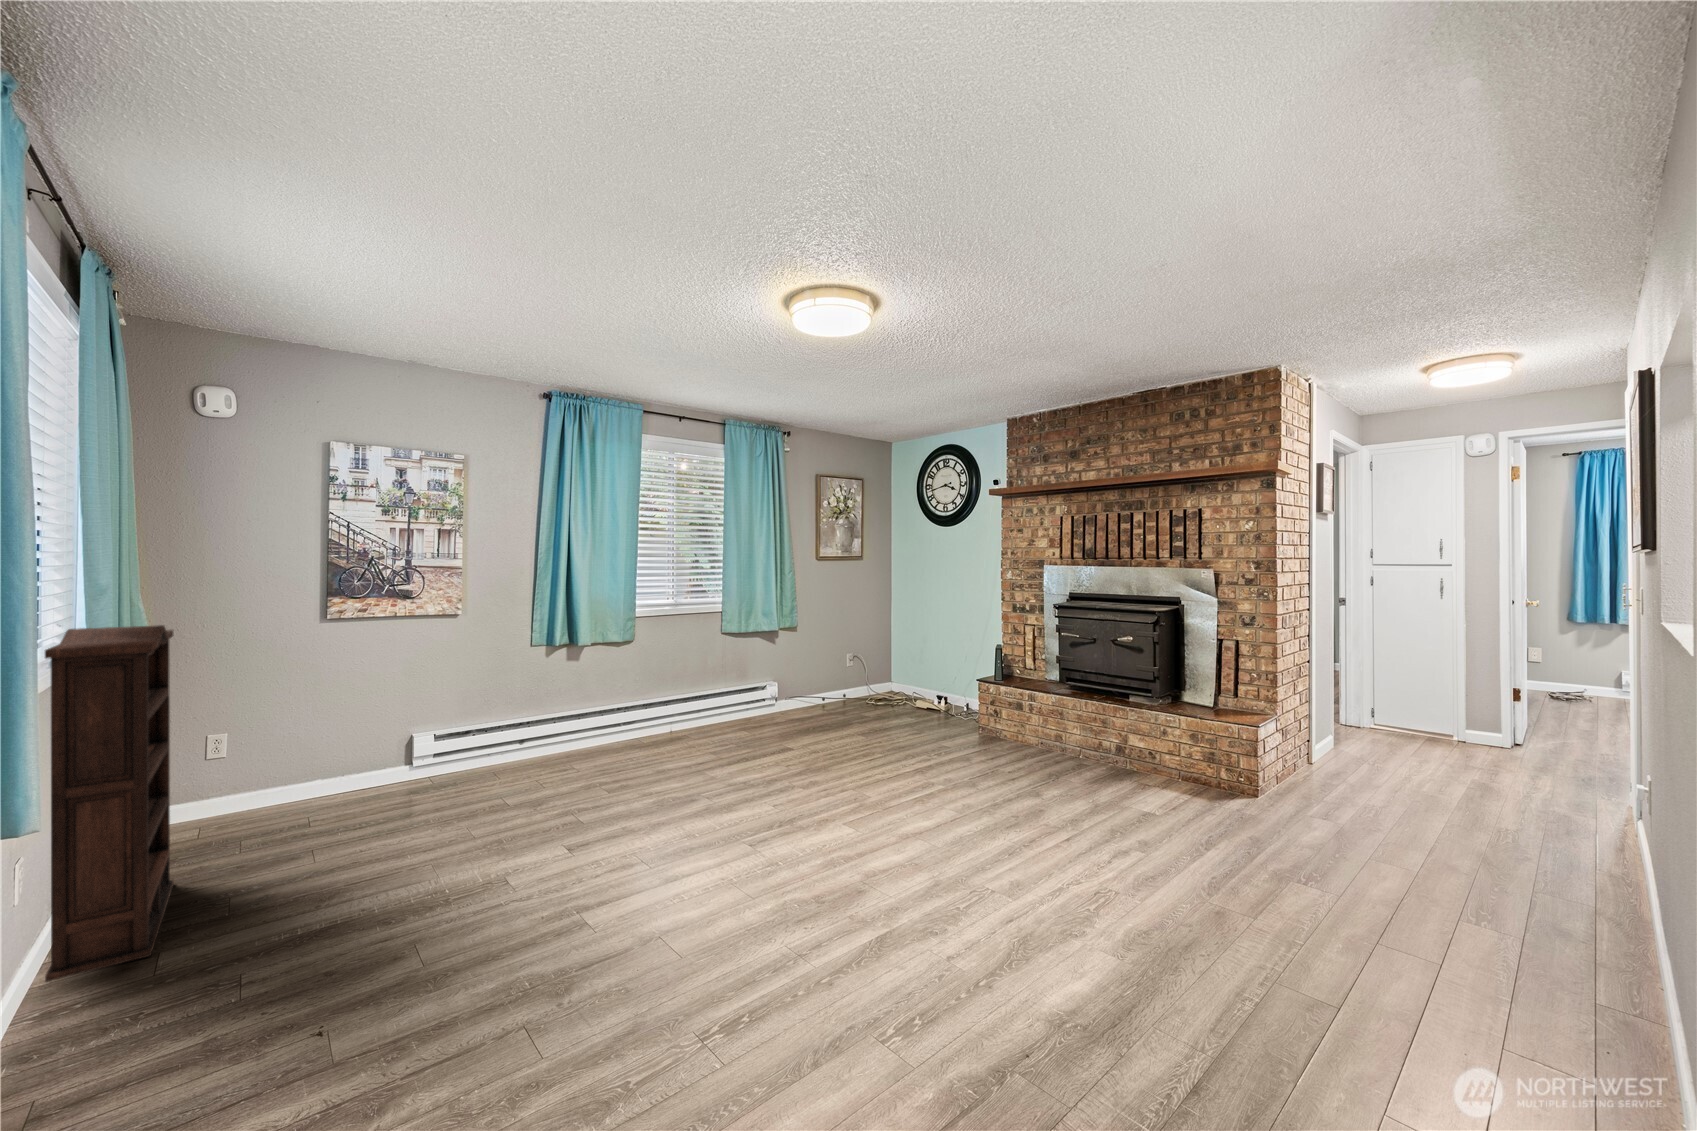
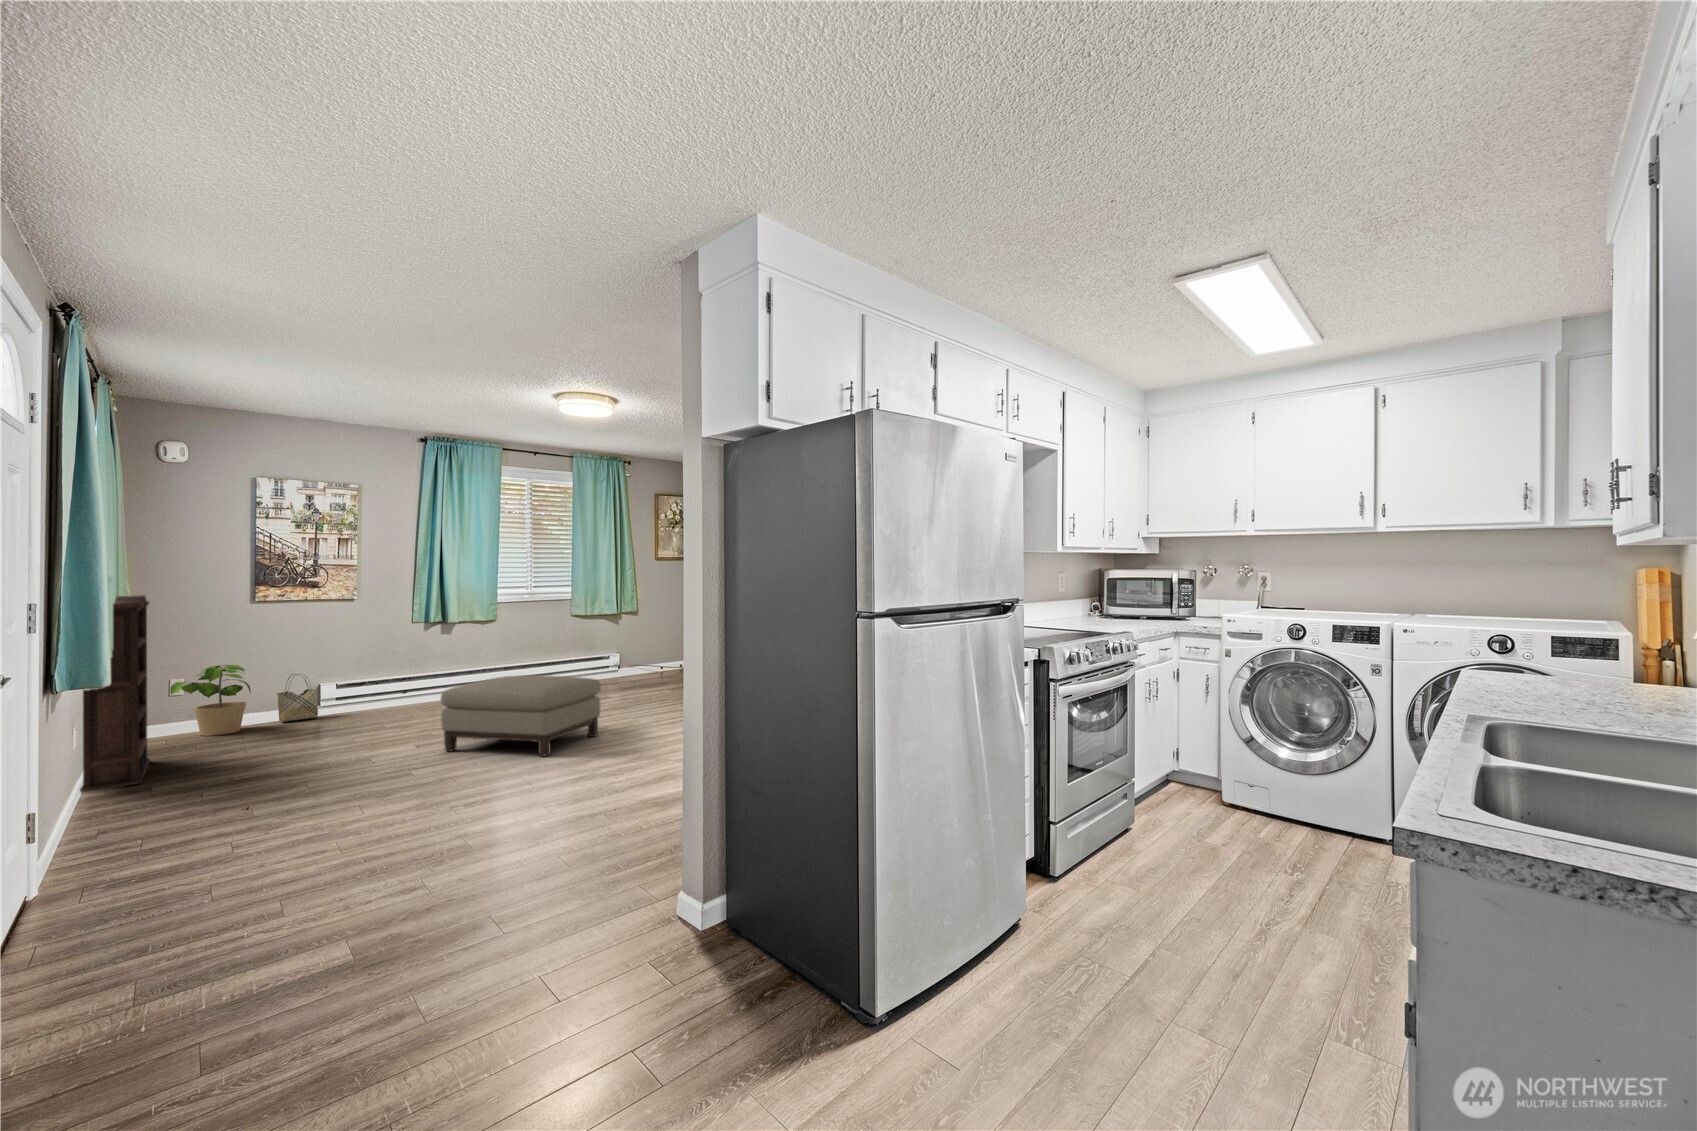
potted plant: none [208,718,323,820] -> present [170,665,251,736]
woven basket: none [357,721,412,792] -> present [277,674,318,722]
ottoman: none [623,746,851,904] -> present [441,675,601,756]

